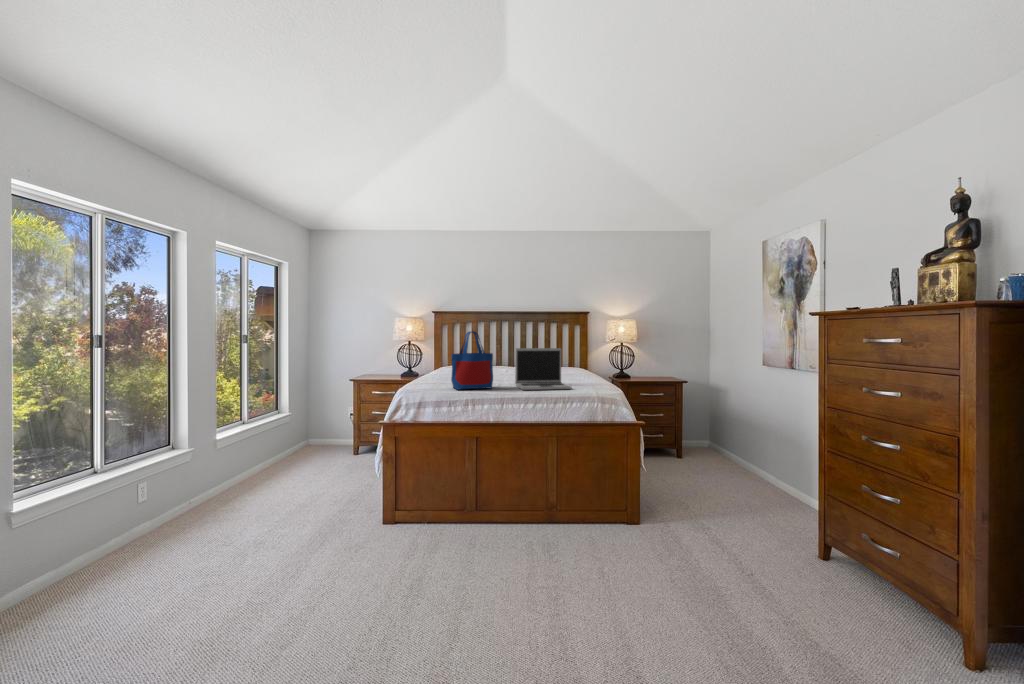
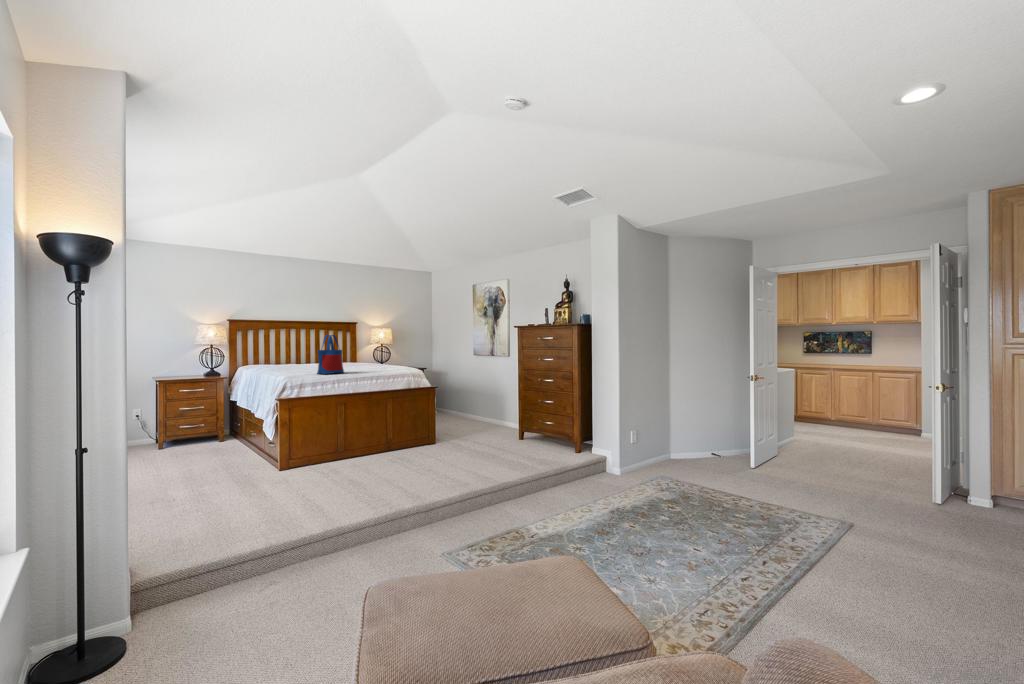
laptop: present [515,348,571,390] -> none [352,346,393,372]

